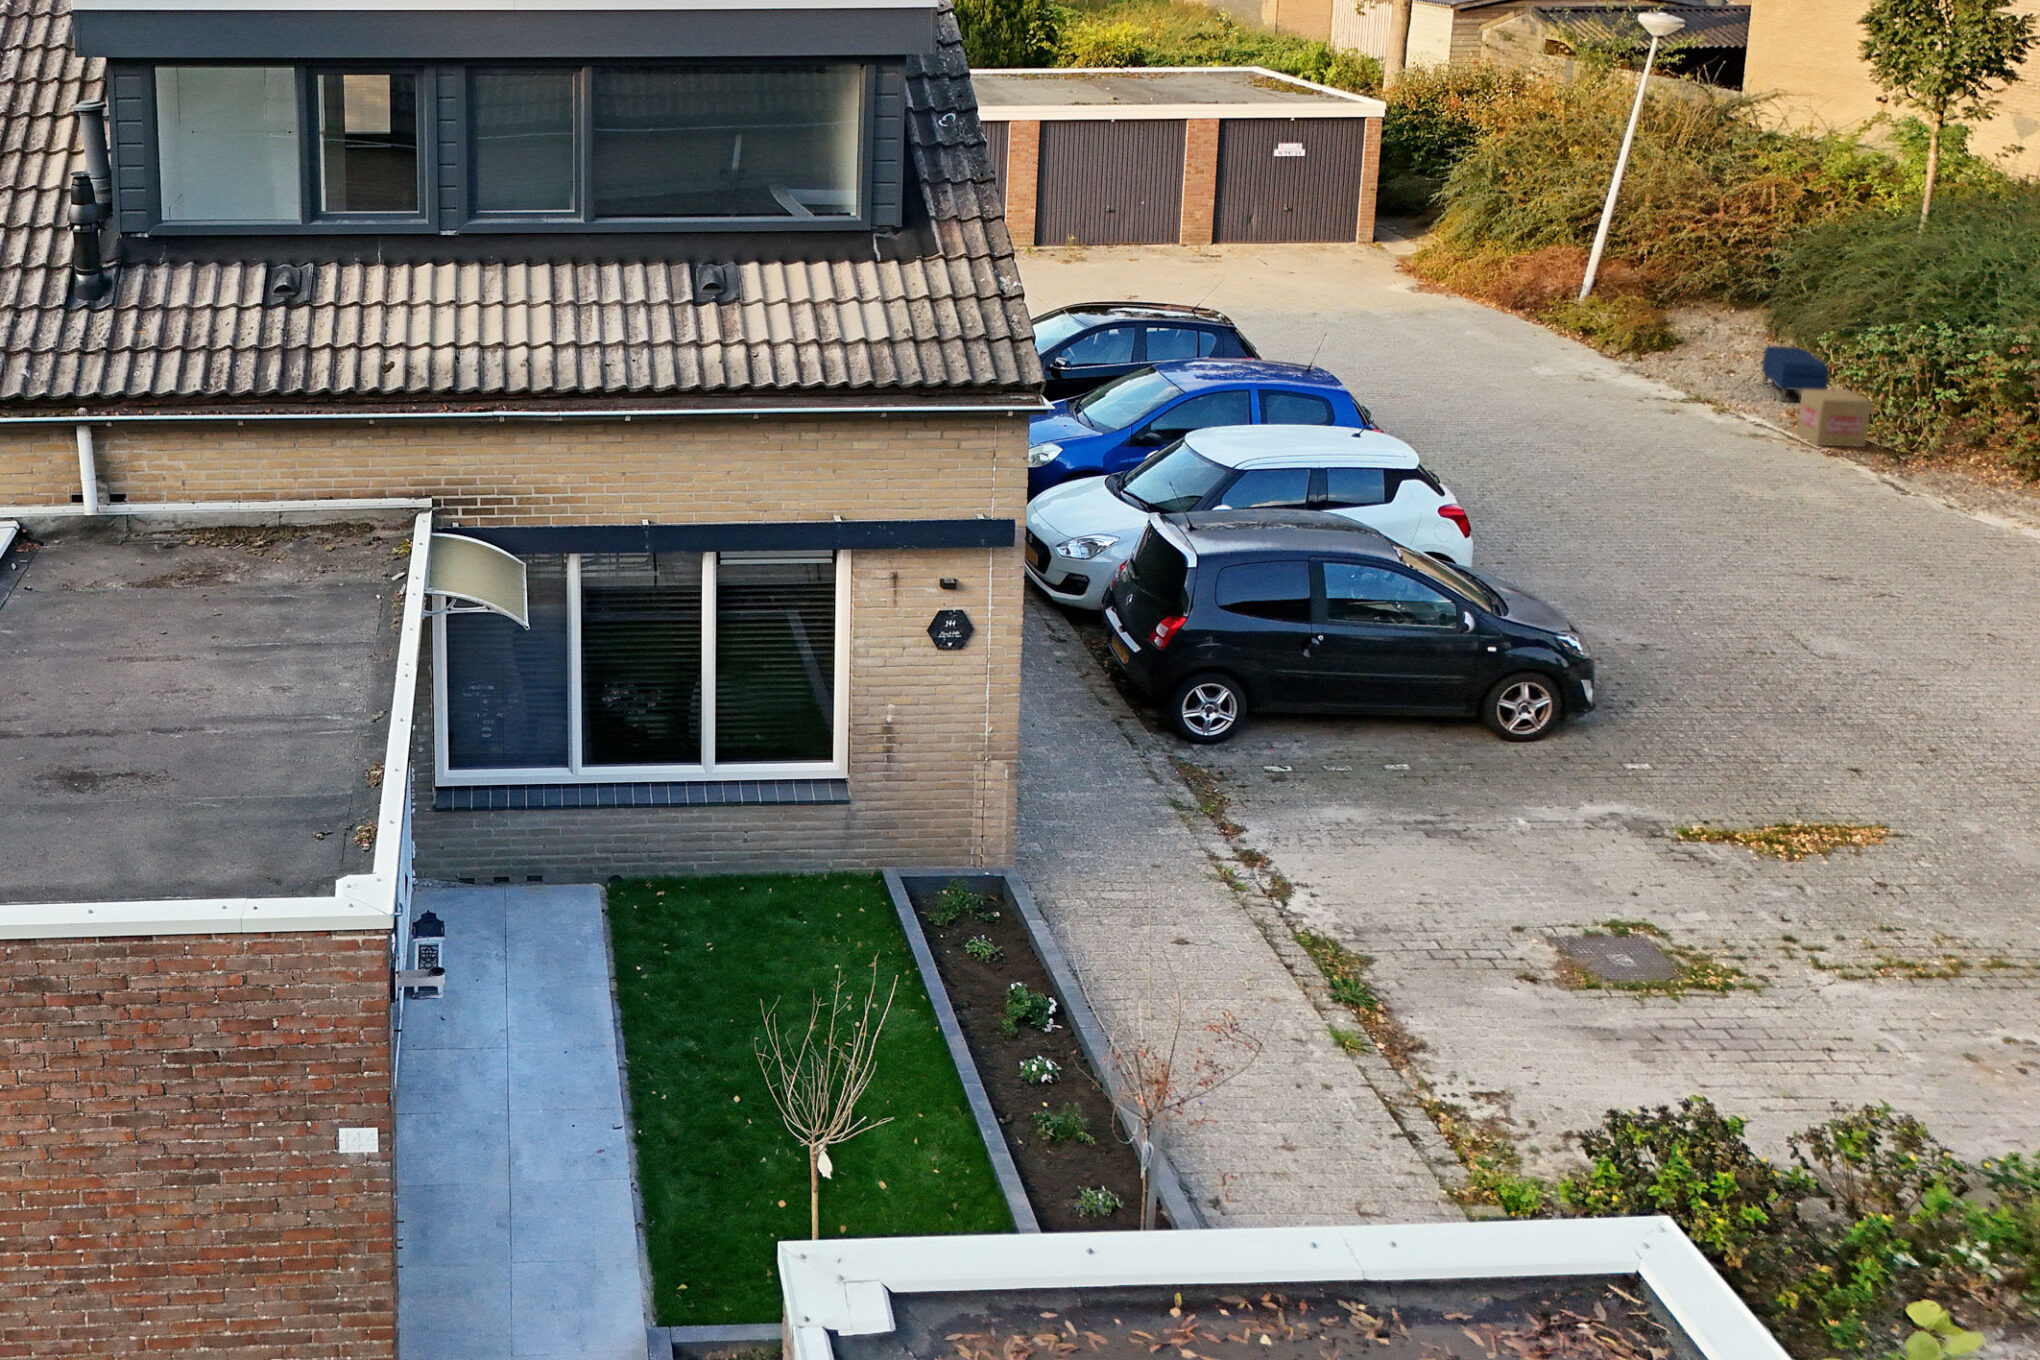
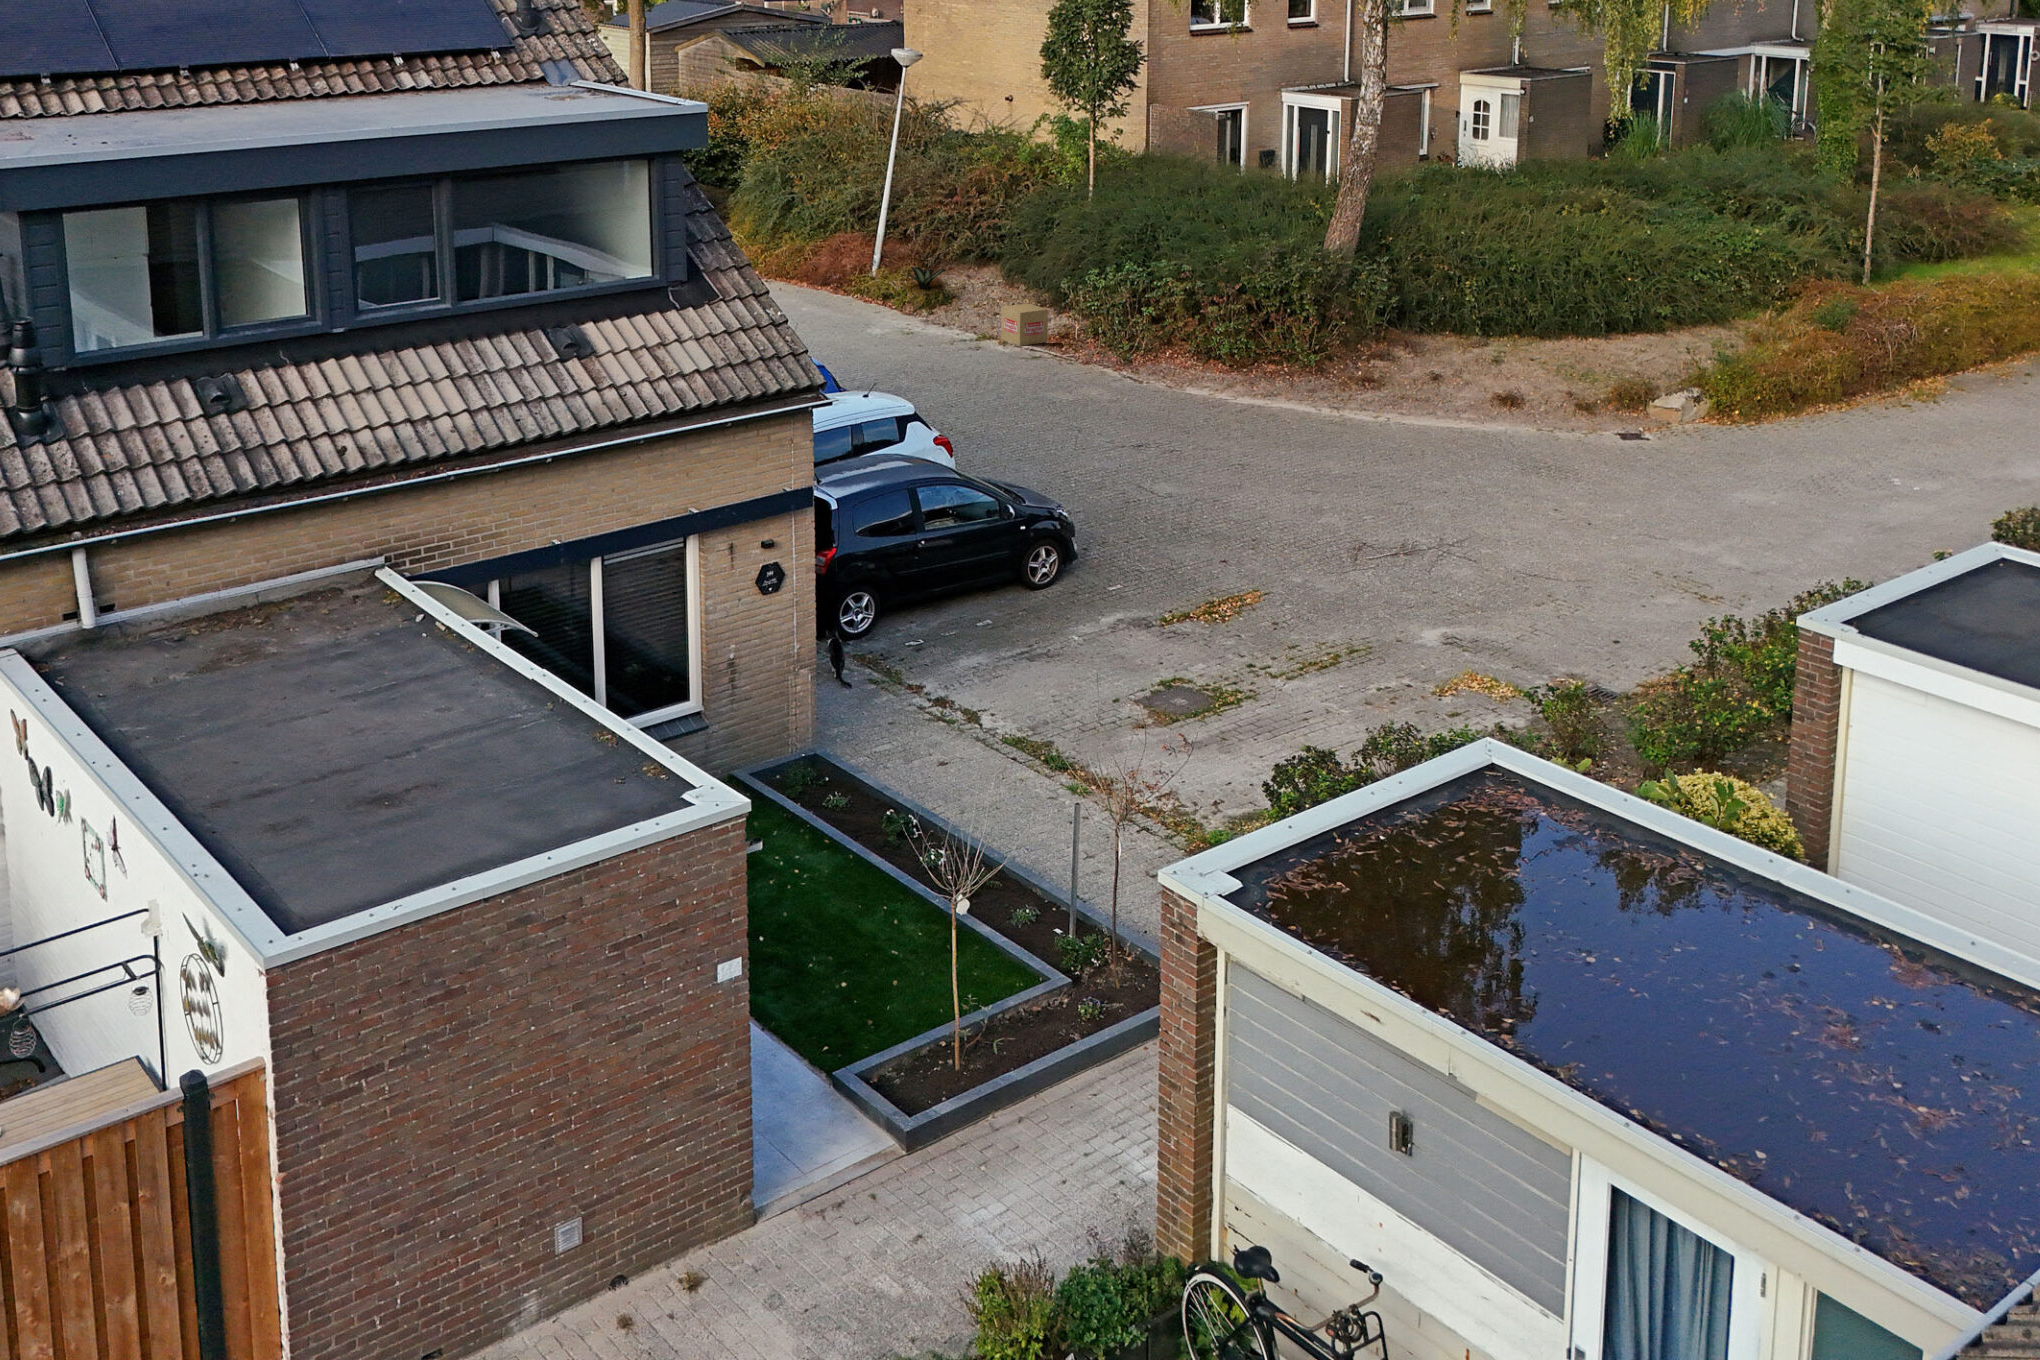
potted plant: none [1711,330,1775,361] -> present [908,267,946,290]
bench: present [1762,346,1828,401] -> none [951,275,1002,317]

